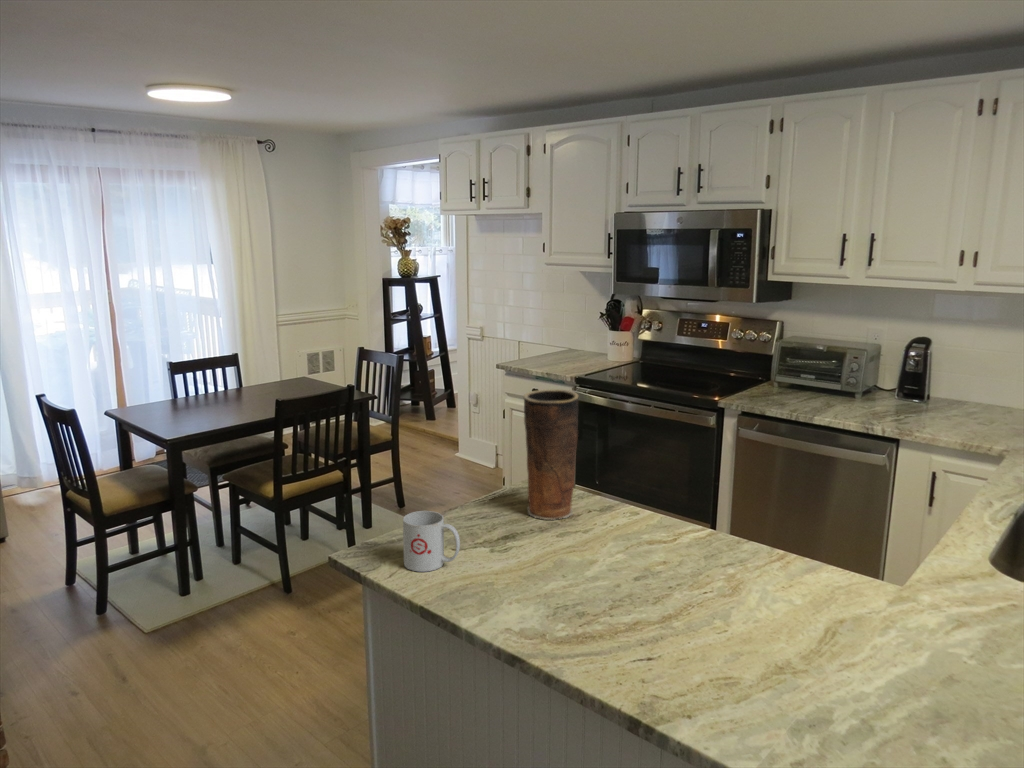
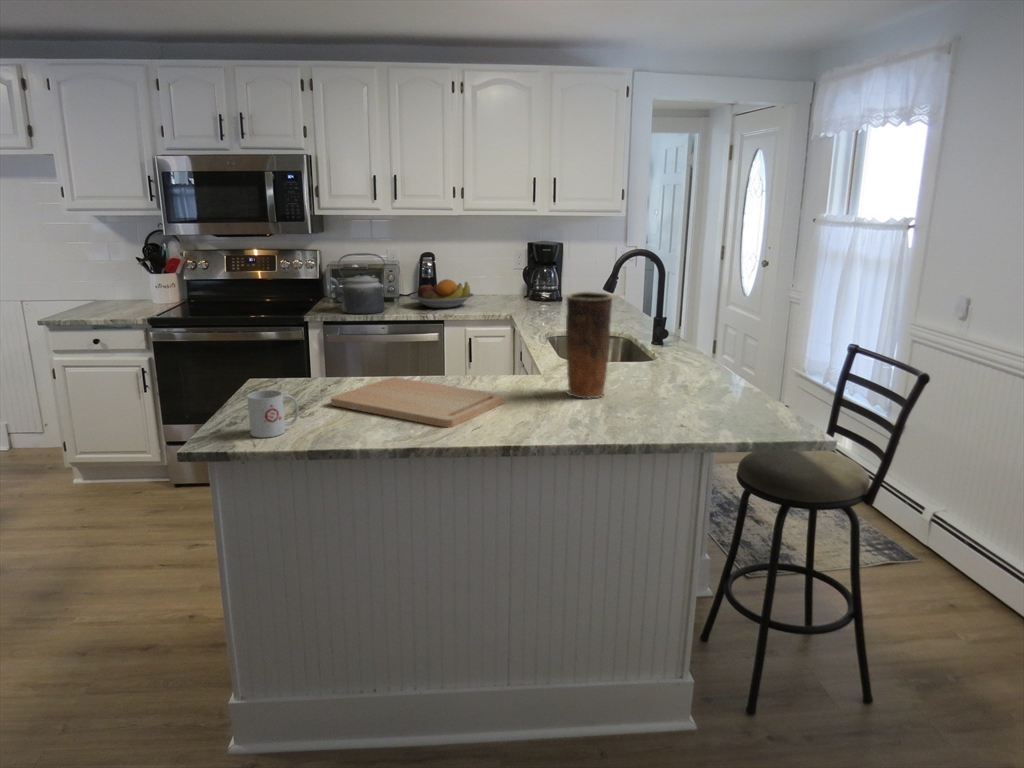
kettle: none [758,332,832,410] -> present [330,253,385,314]
fruit bowl: none [867,377,968,419] -> present [411,279,474,308]
vase: present [523,389,578,520] -> present [566,291,613,399]
cutting board: none [540,523,755,640] -> present [331,377,505,427]

